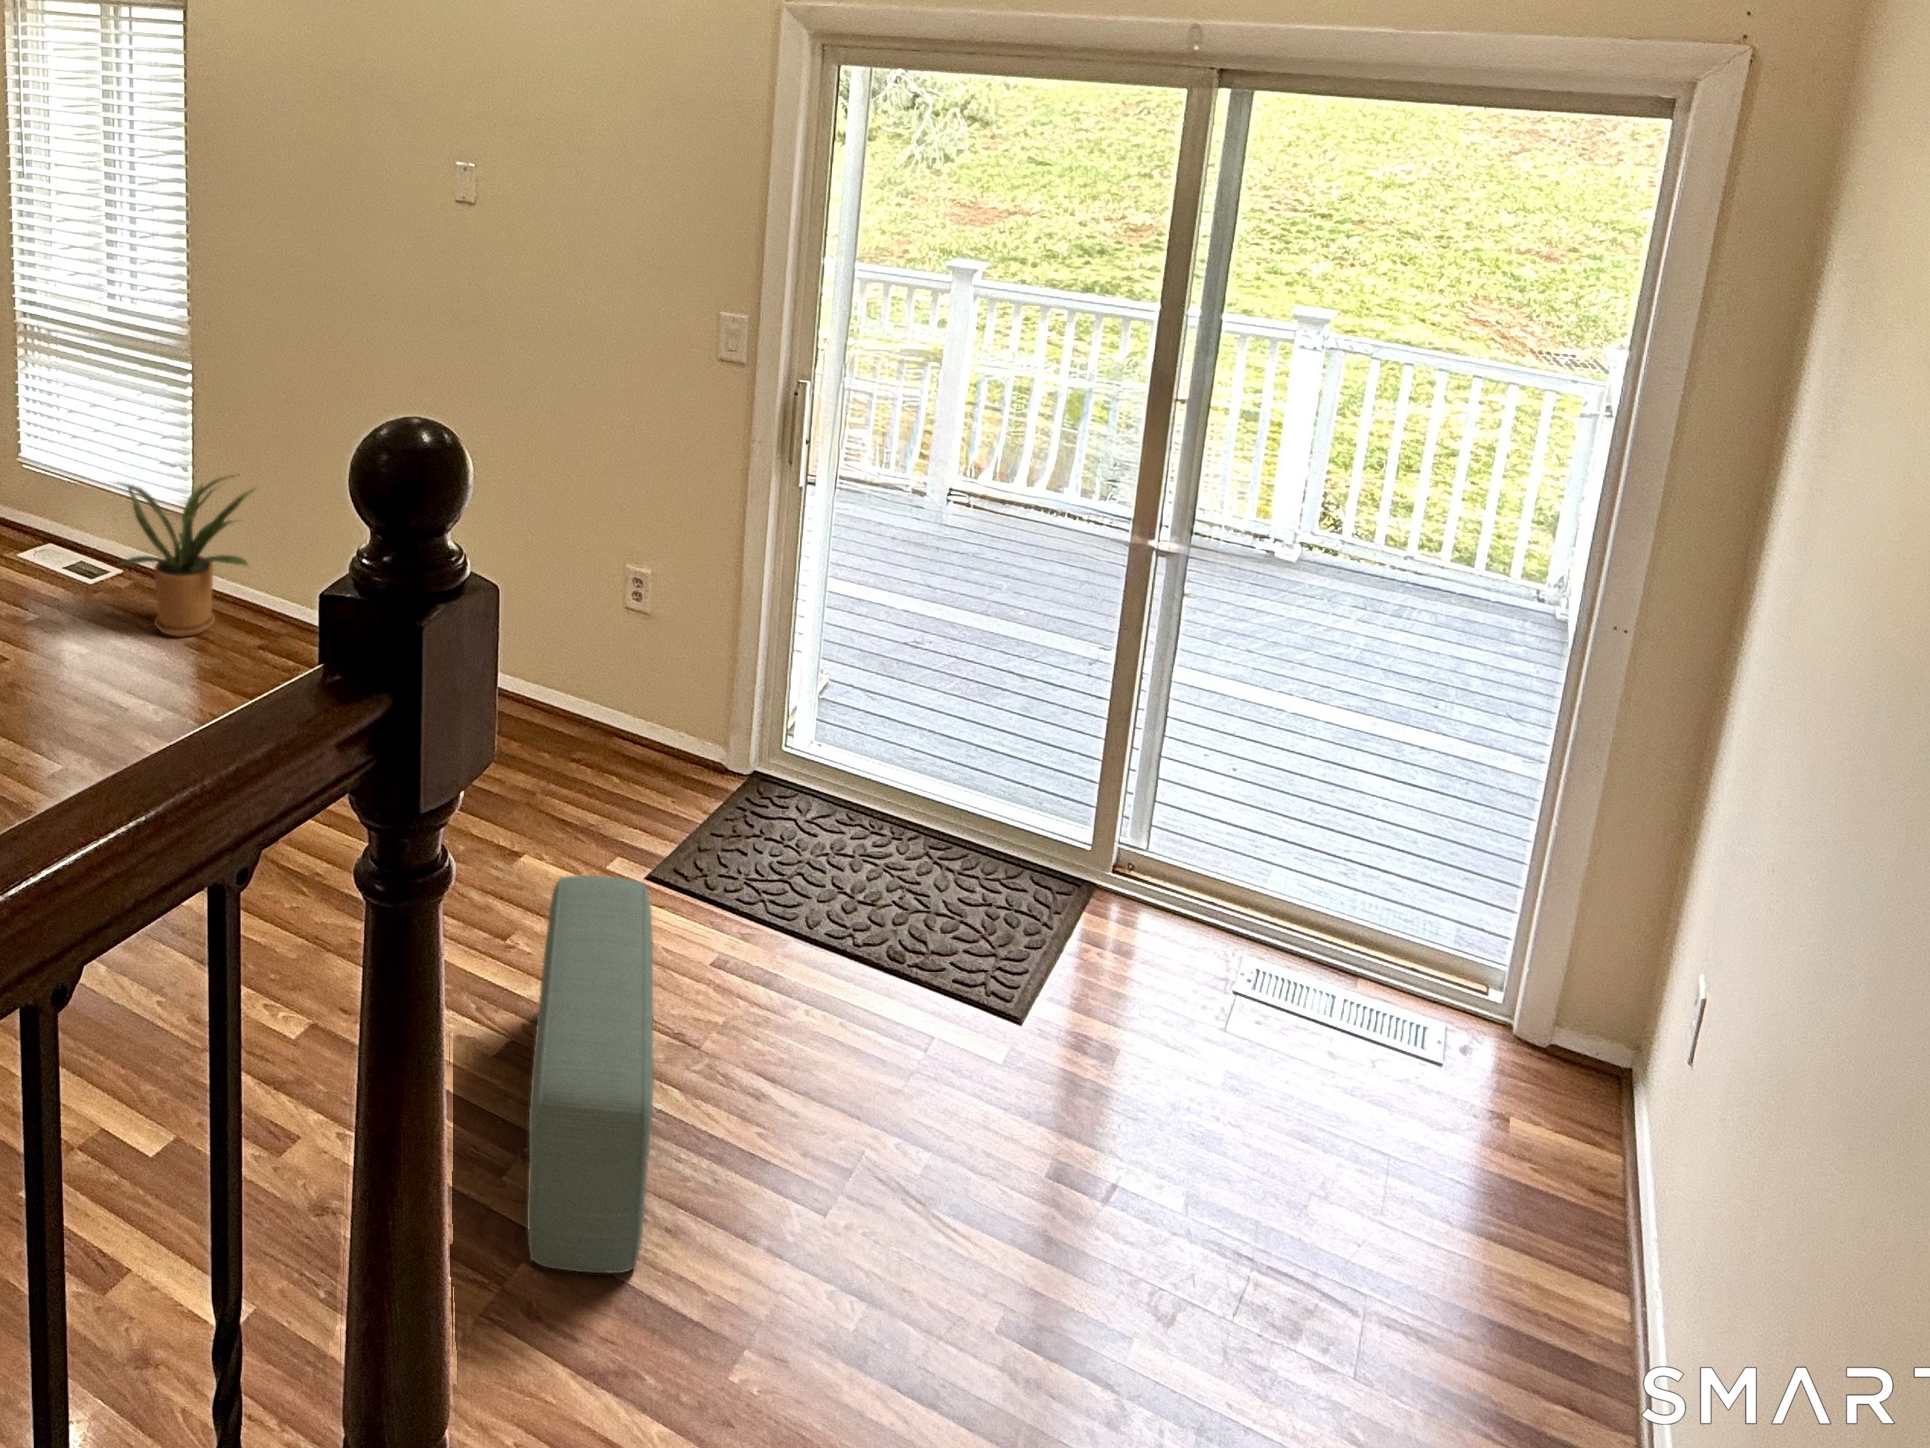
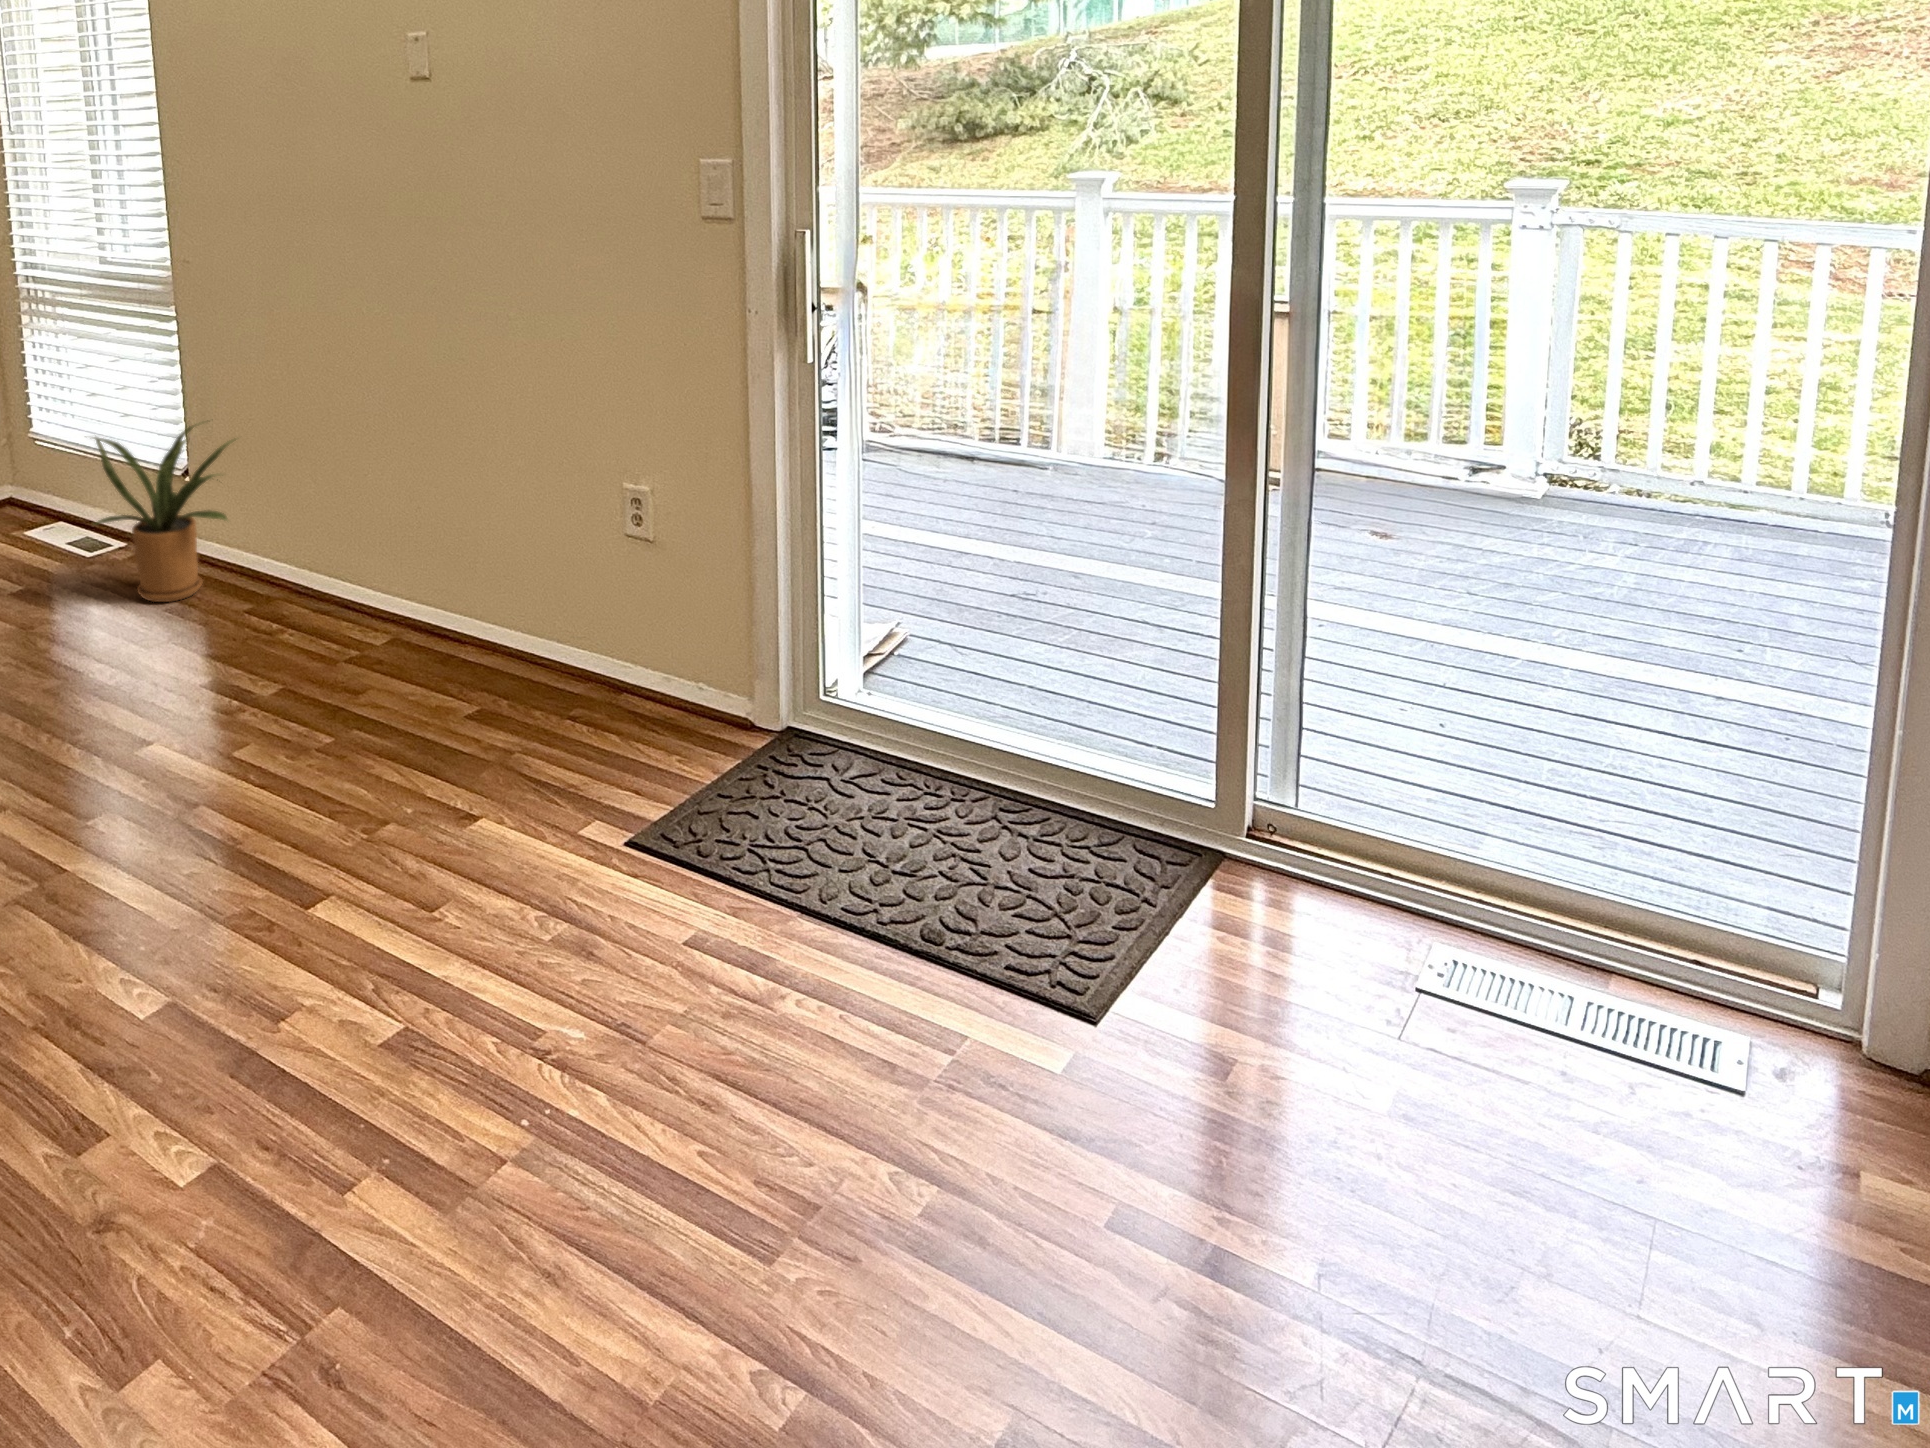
pouf: present [527,875,653,1273] -> none [335,814,574,1330]

